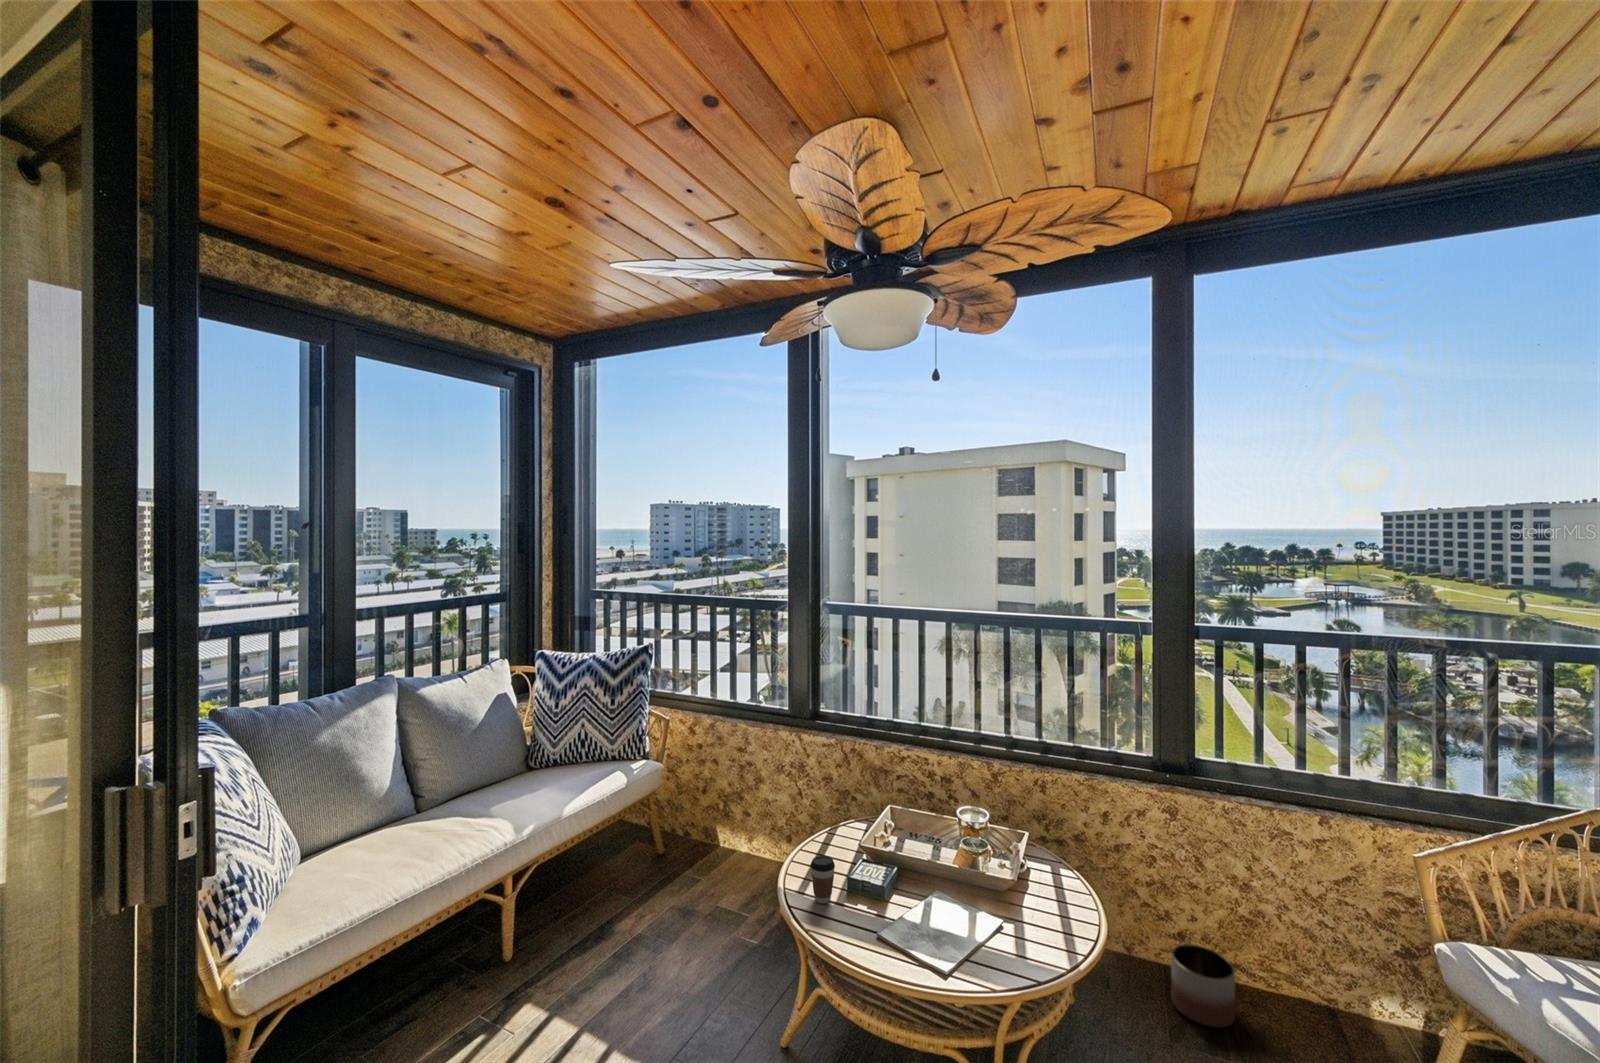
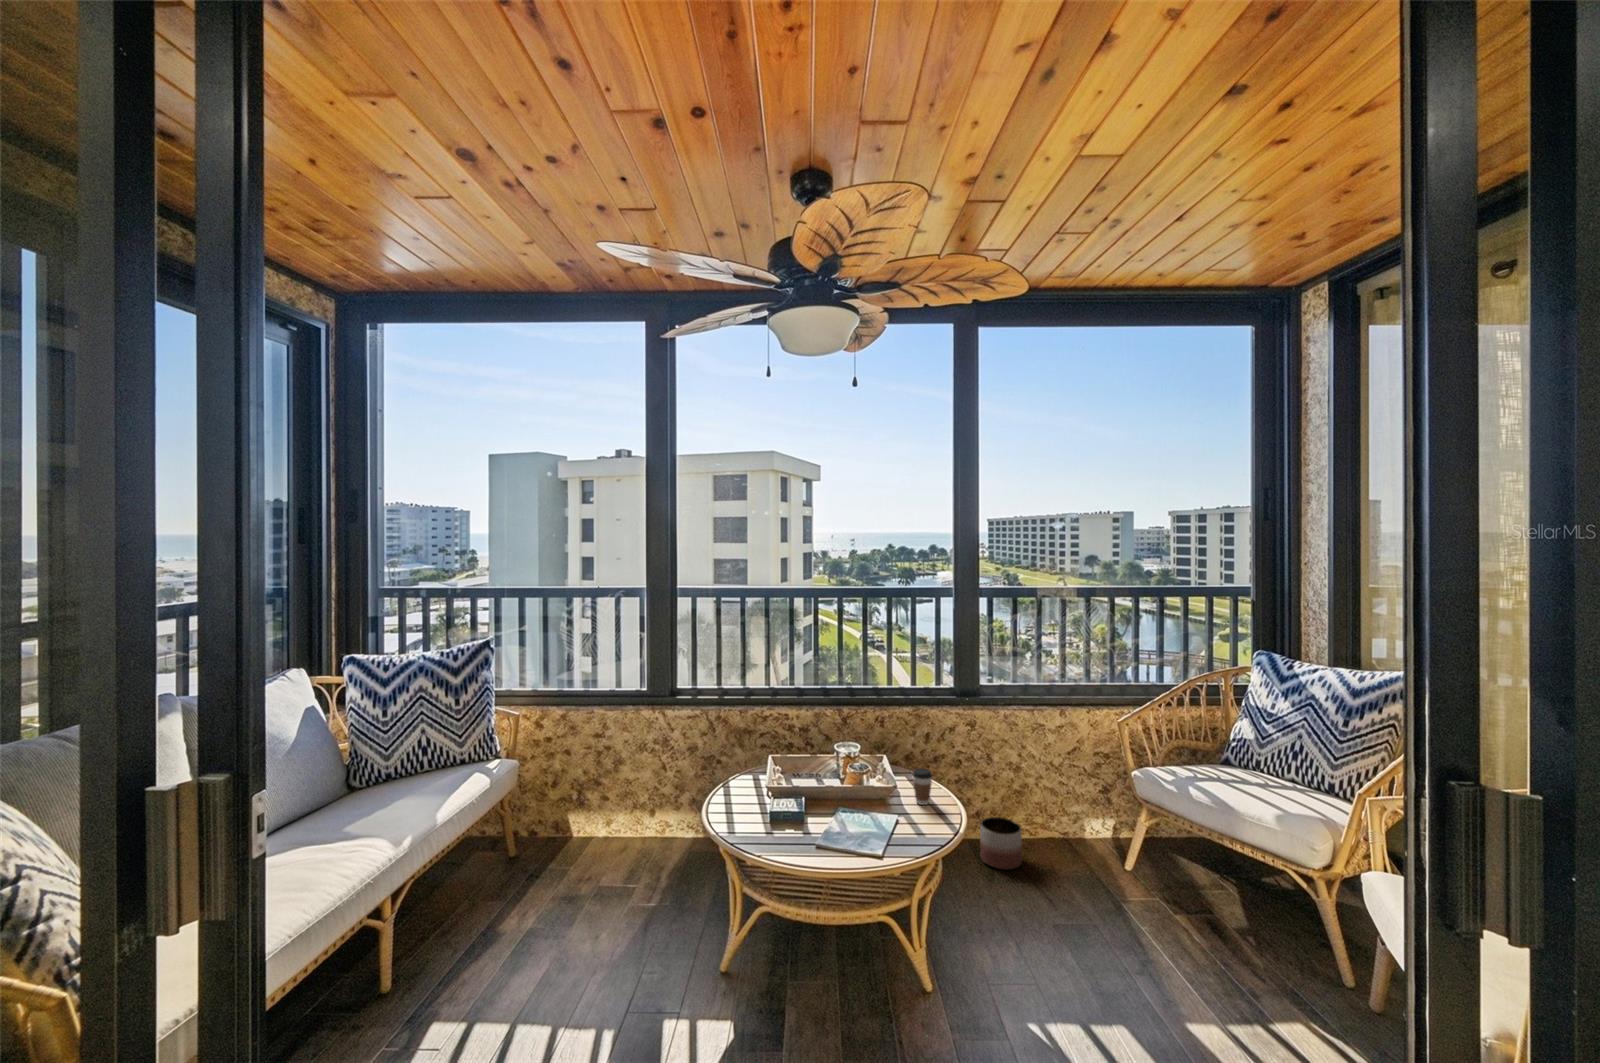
coffee cup: present [811,856,835,904] -> present [913,768,932,805]

